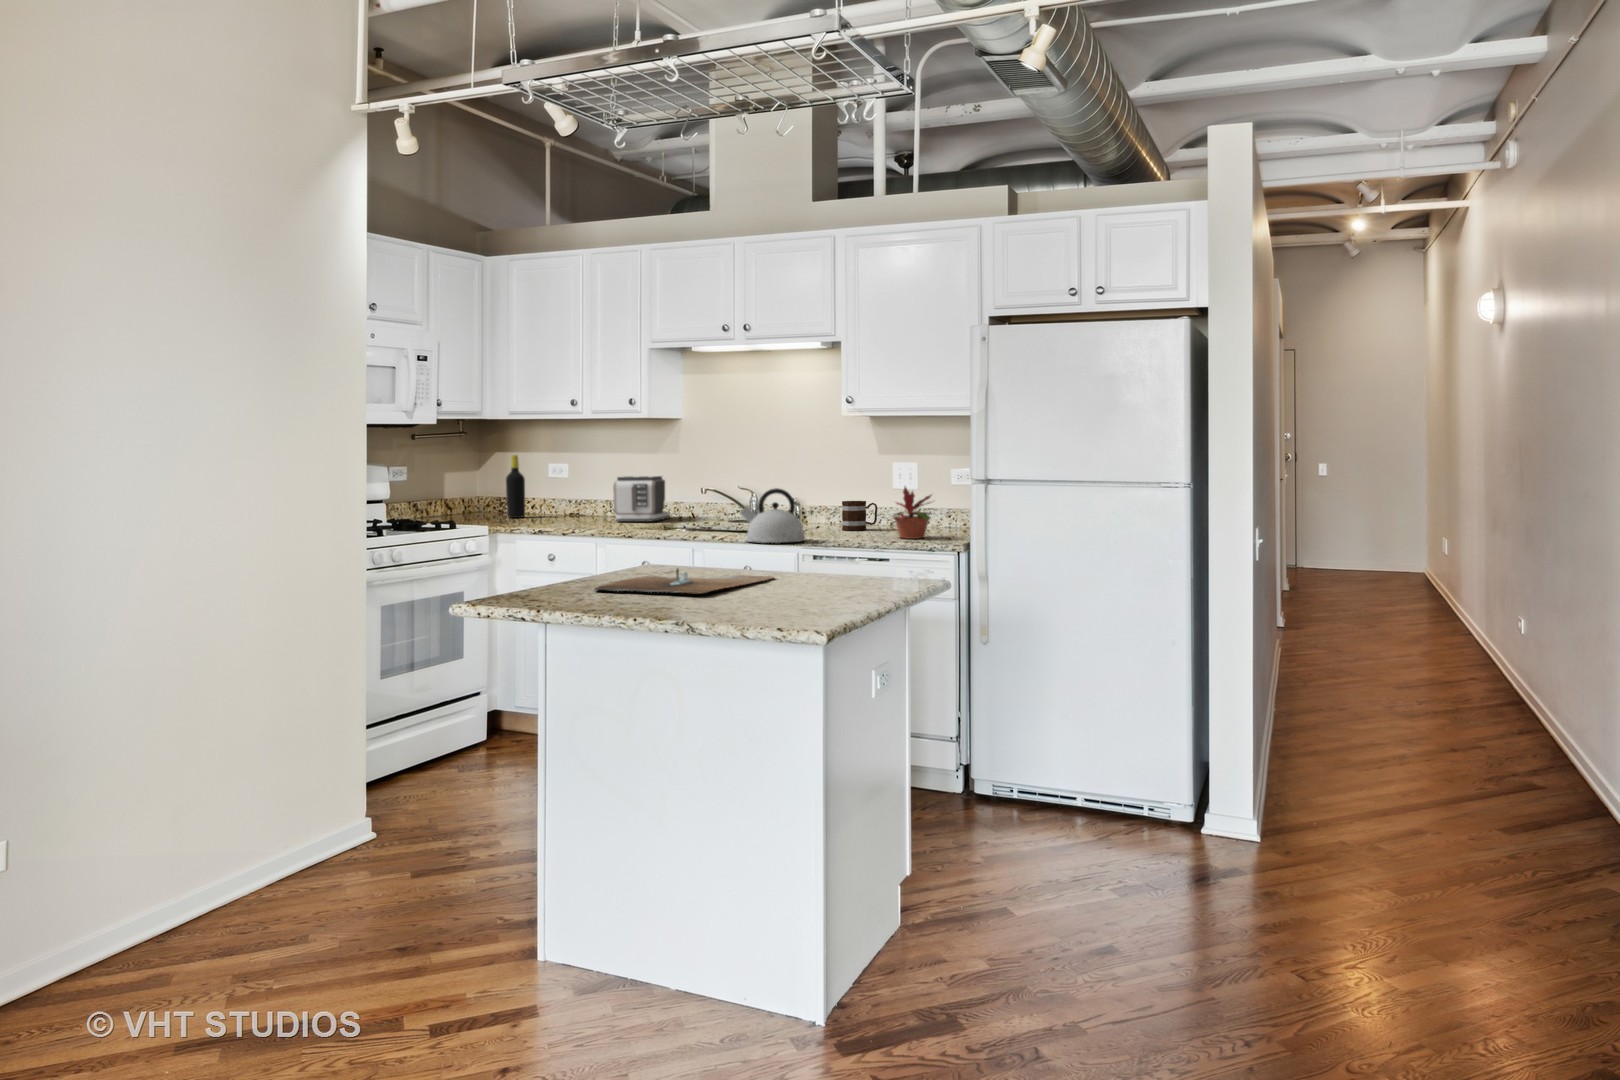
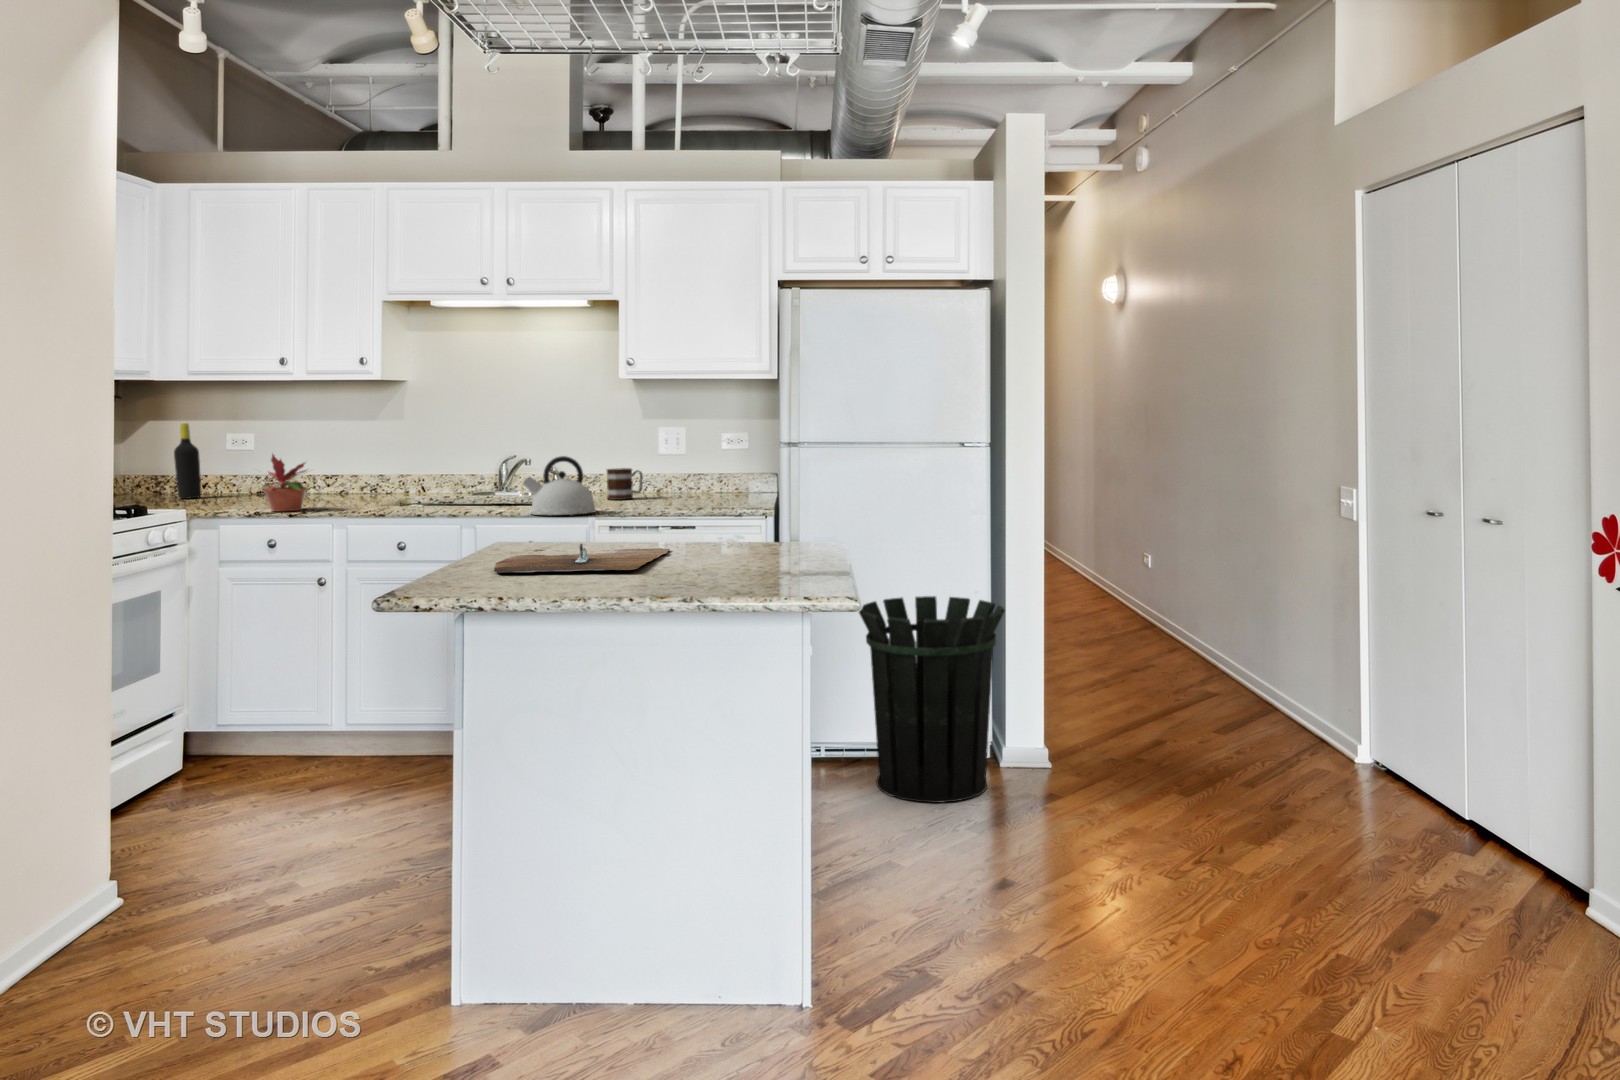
toaster: present [613,476,670,522] -> none [327,445,387,499]
potted plant: present [891,487,932,539] -> present [262,454,307,512]
waste bin: none [1028,641,1188,860] -> present [858,596,1005,803]

